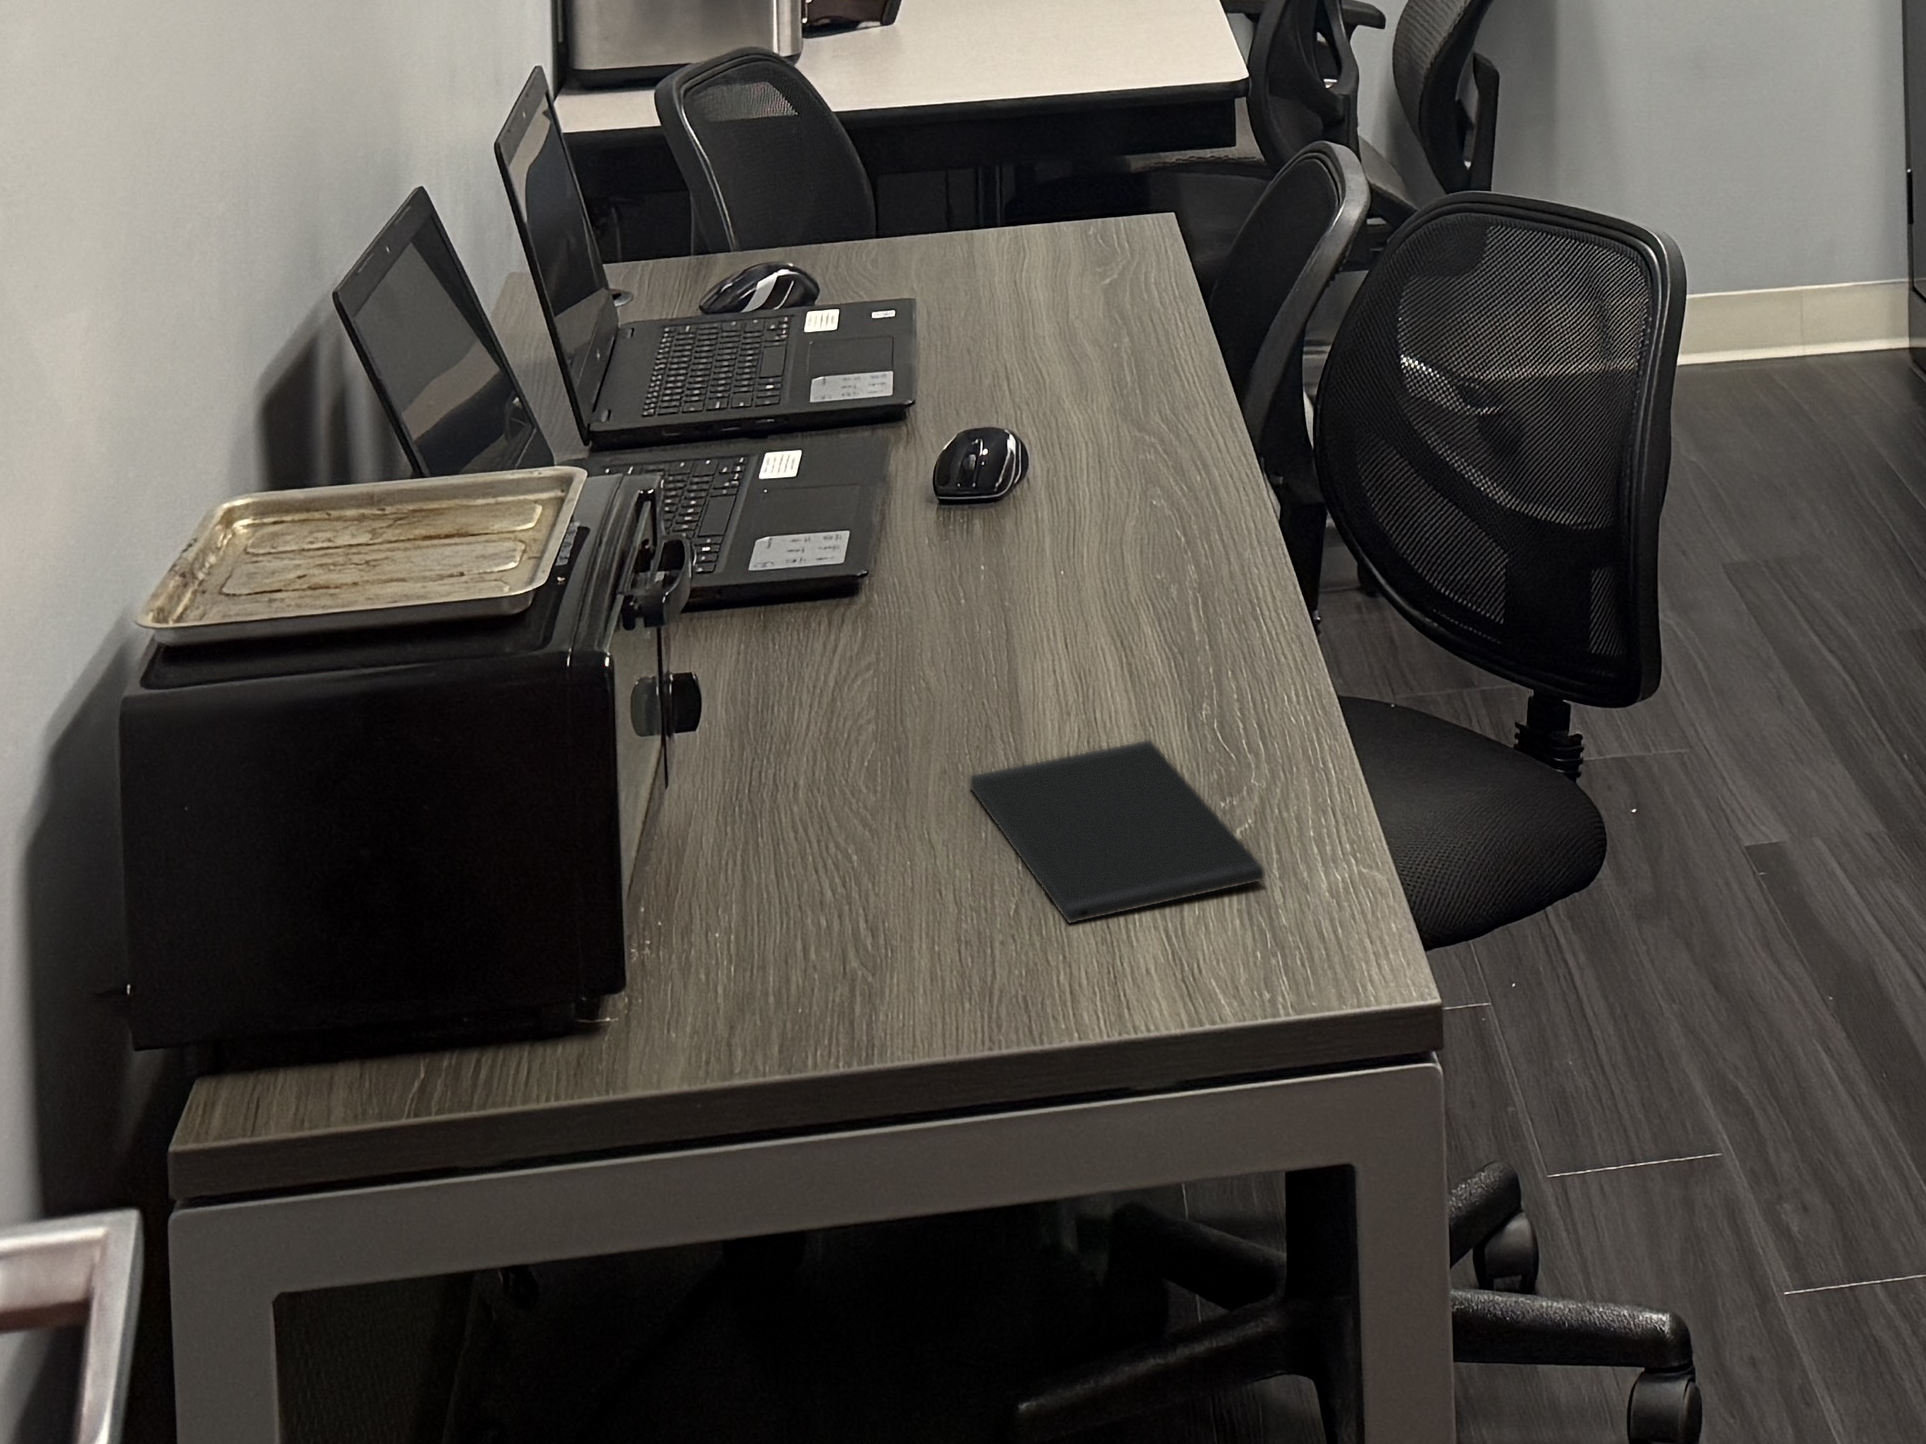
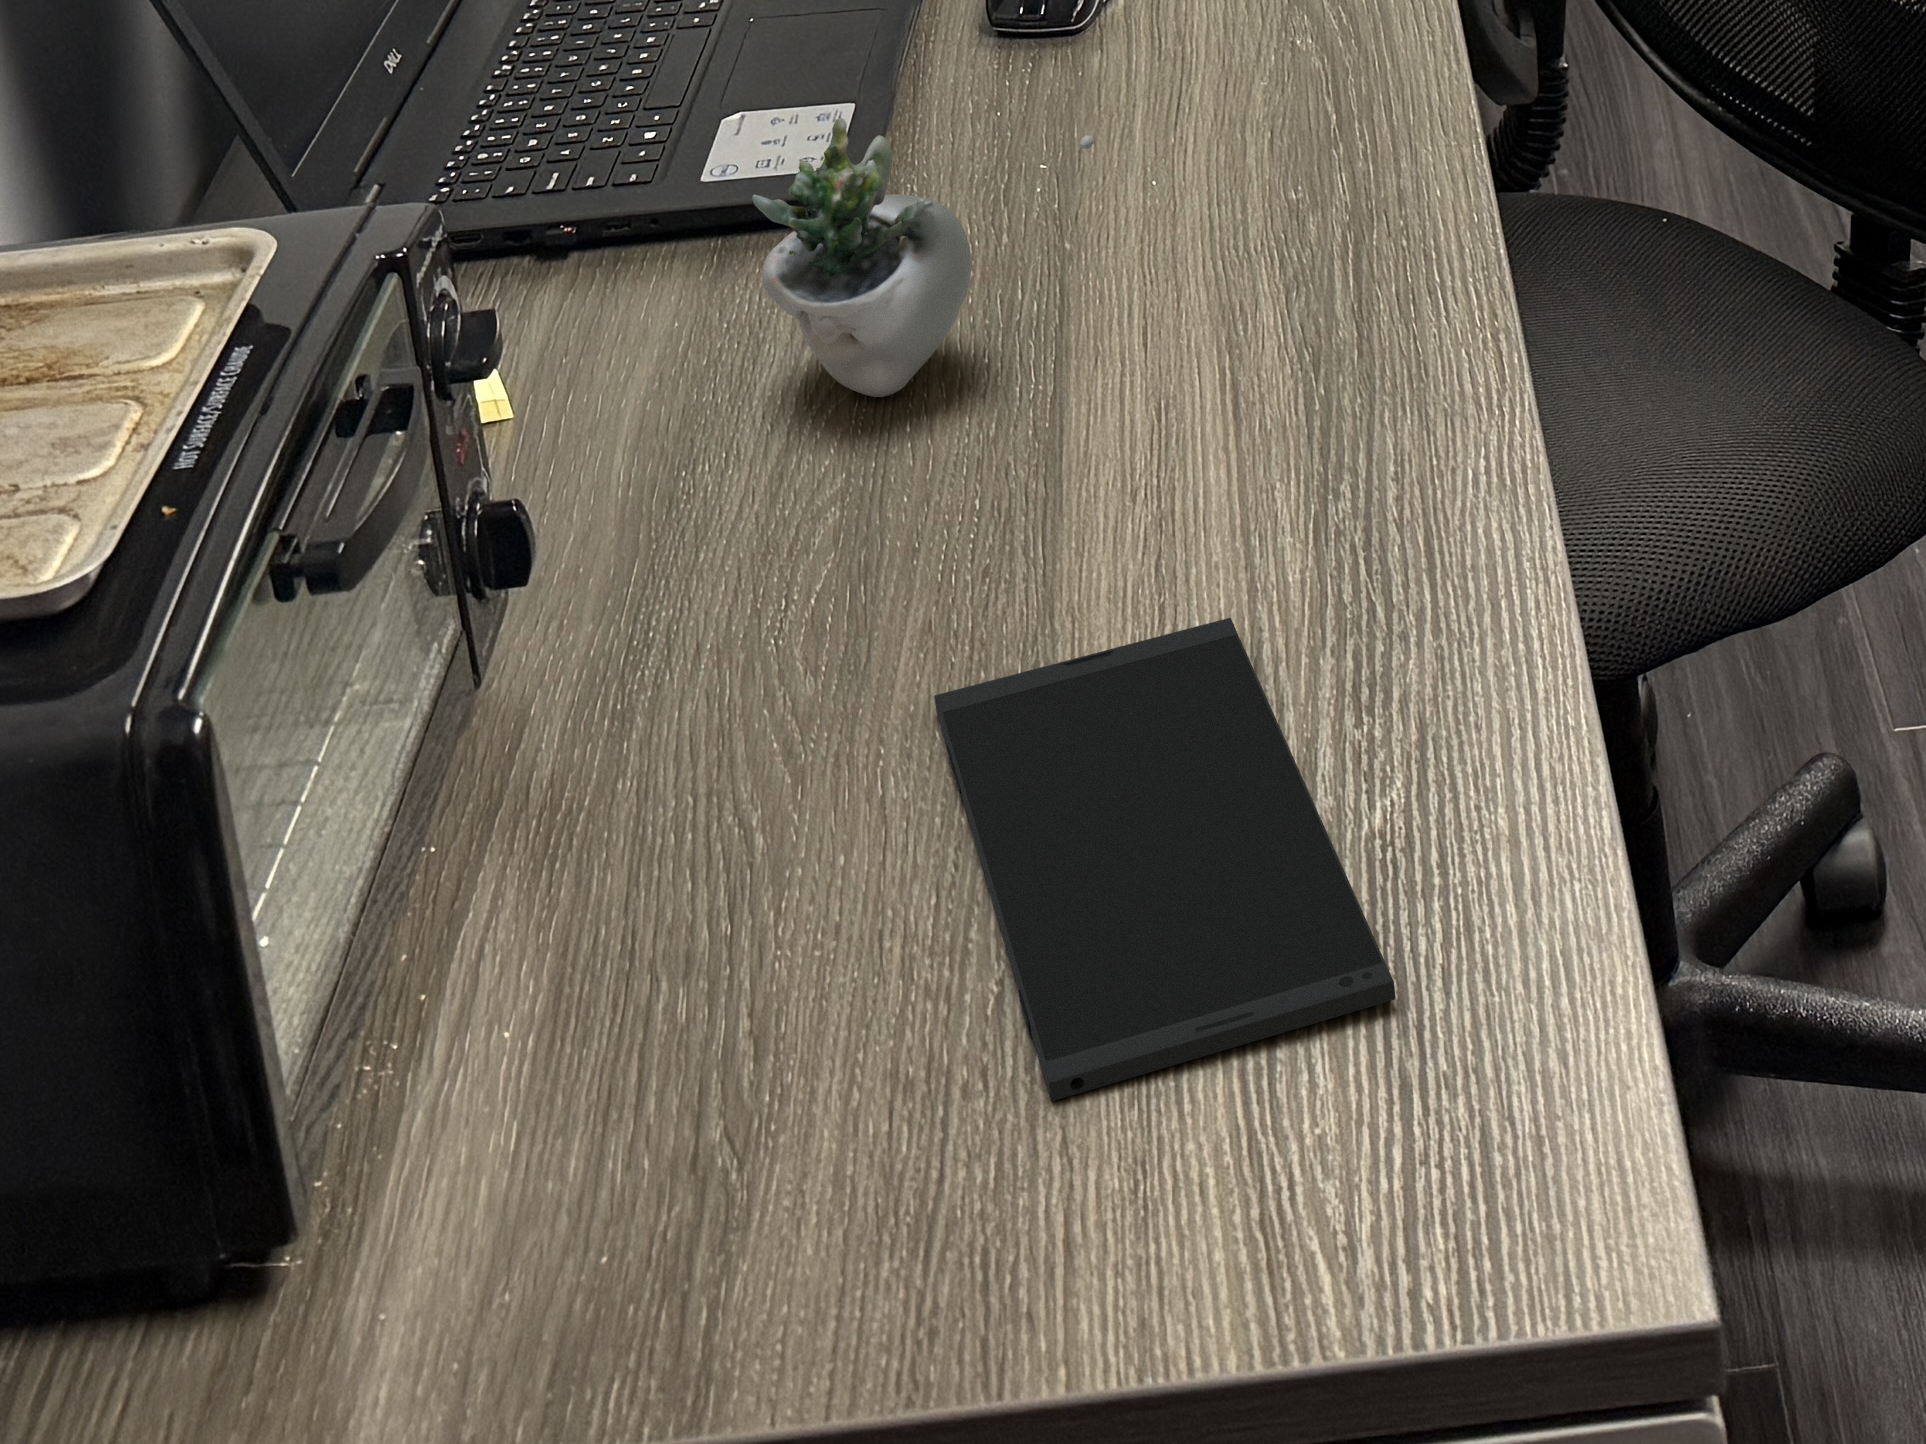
succulent plant: none [834,463,1067,661] -> present [752,118,1094,397]

